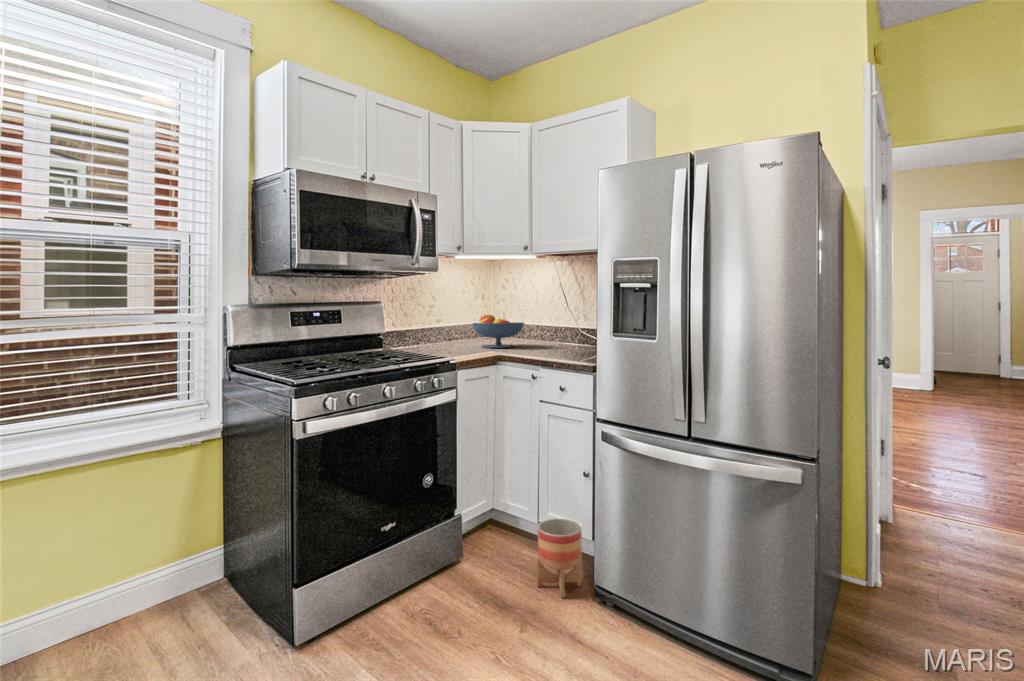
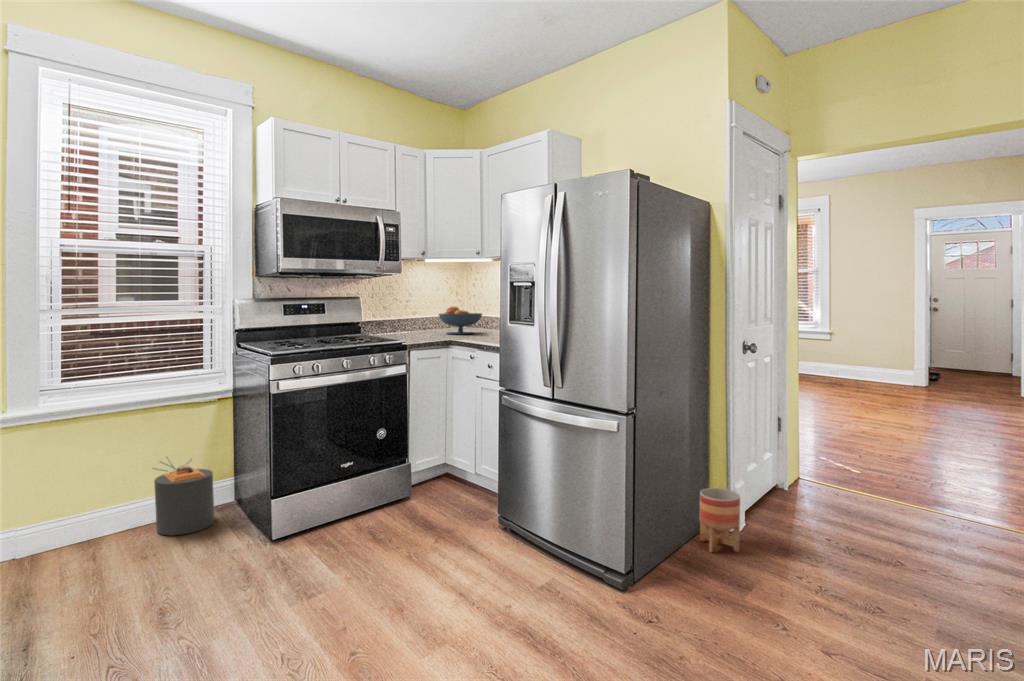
planter: present [537,519,582,598] -> present [700,488,740,552]
trash can: none [104,525,201,646] -> present [153,458,214,535]

